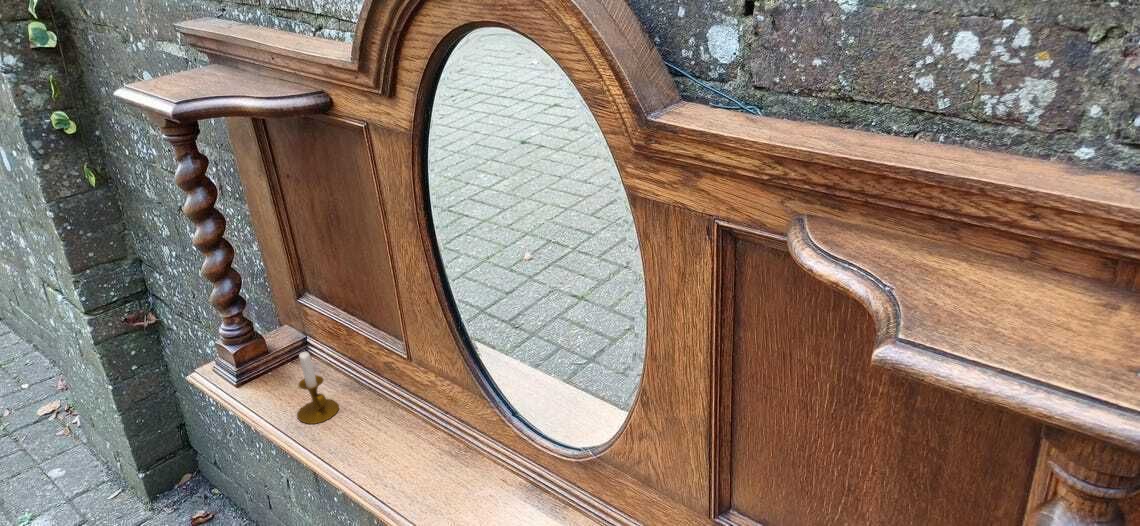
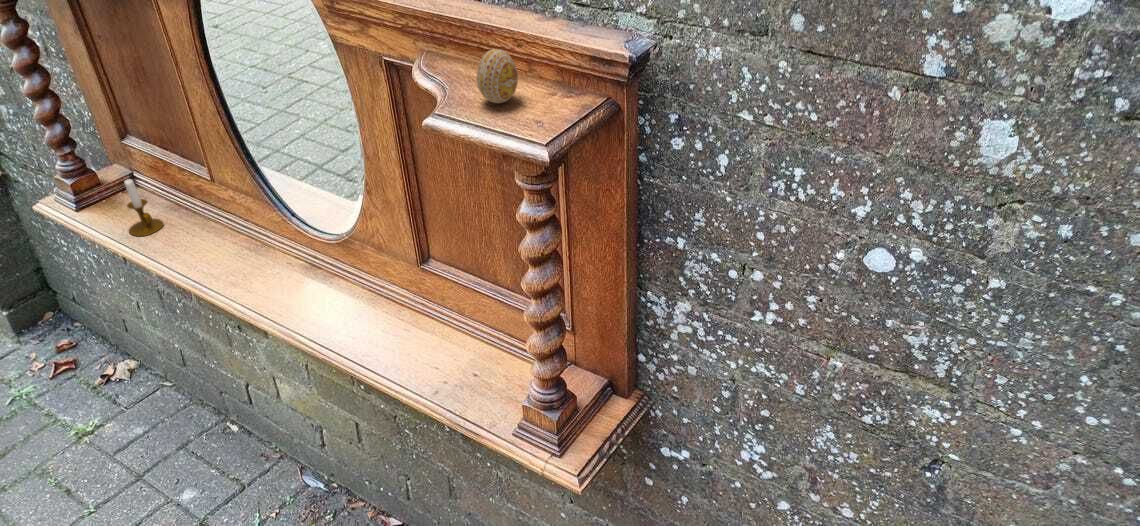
decorative egg: none [981,228,1069,324] -> present [476,49,518,103]

